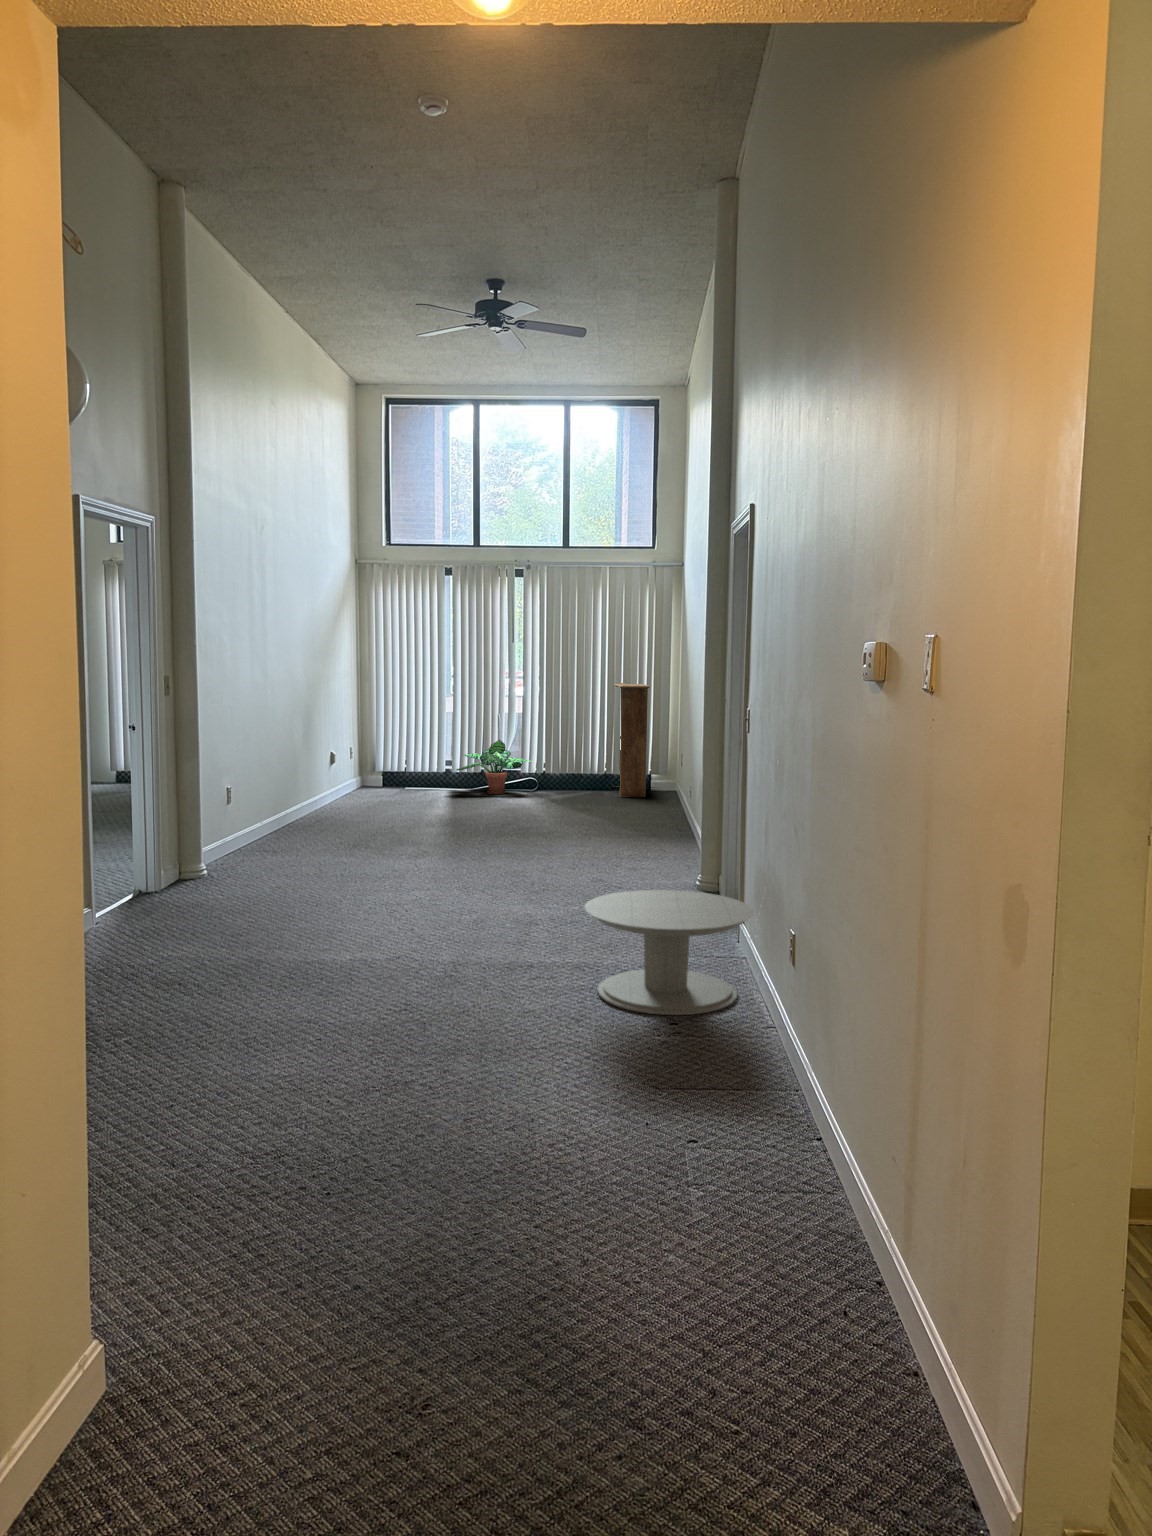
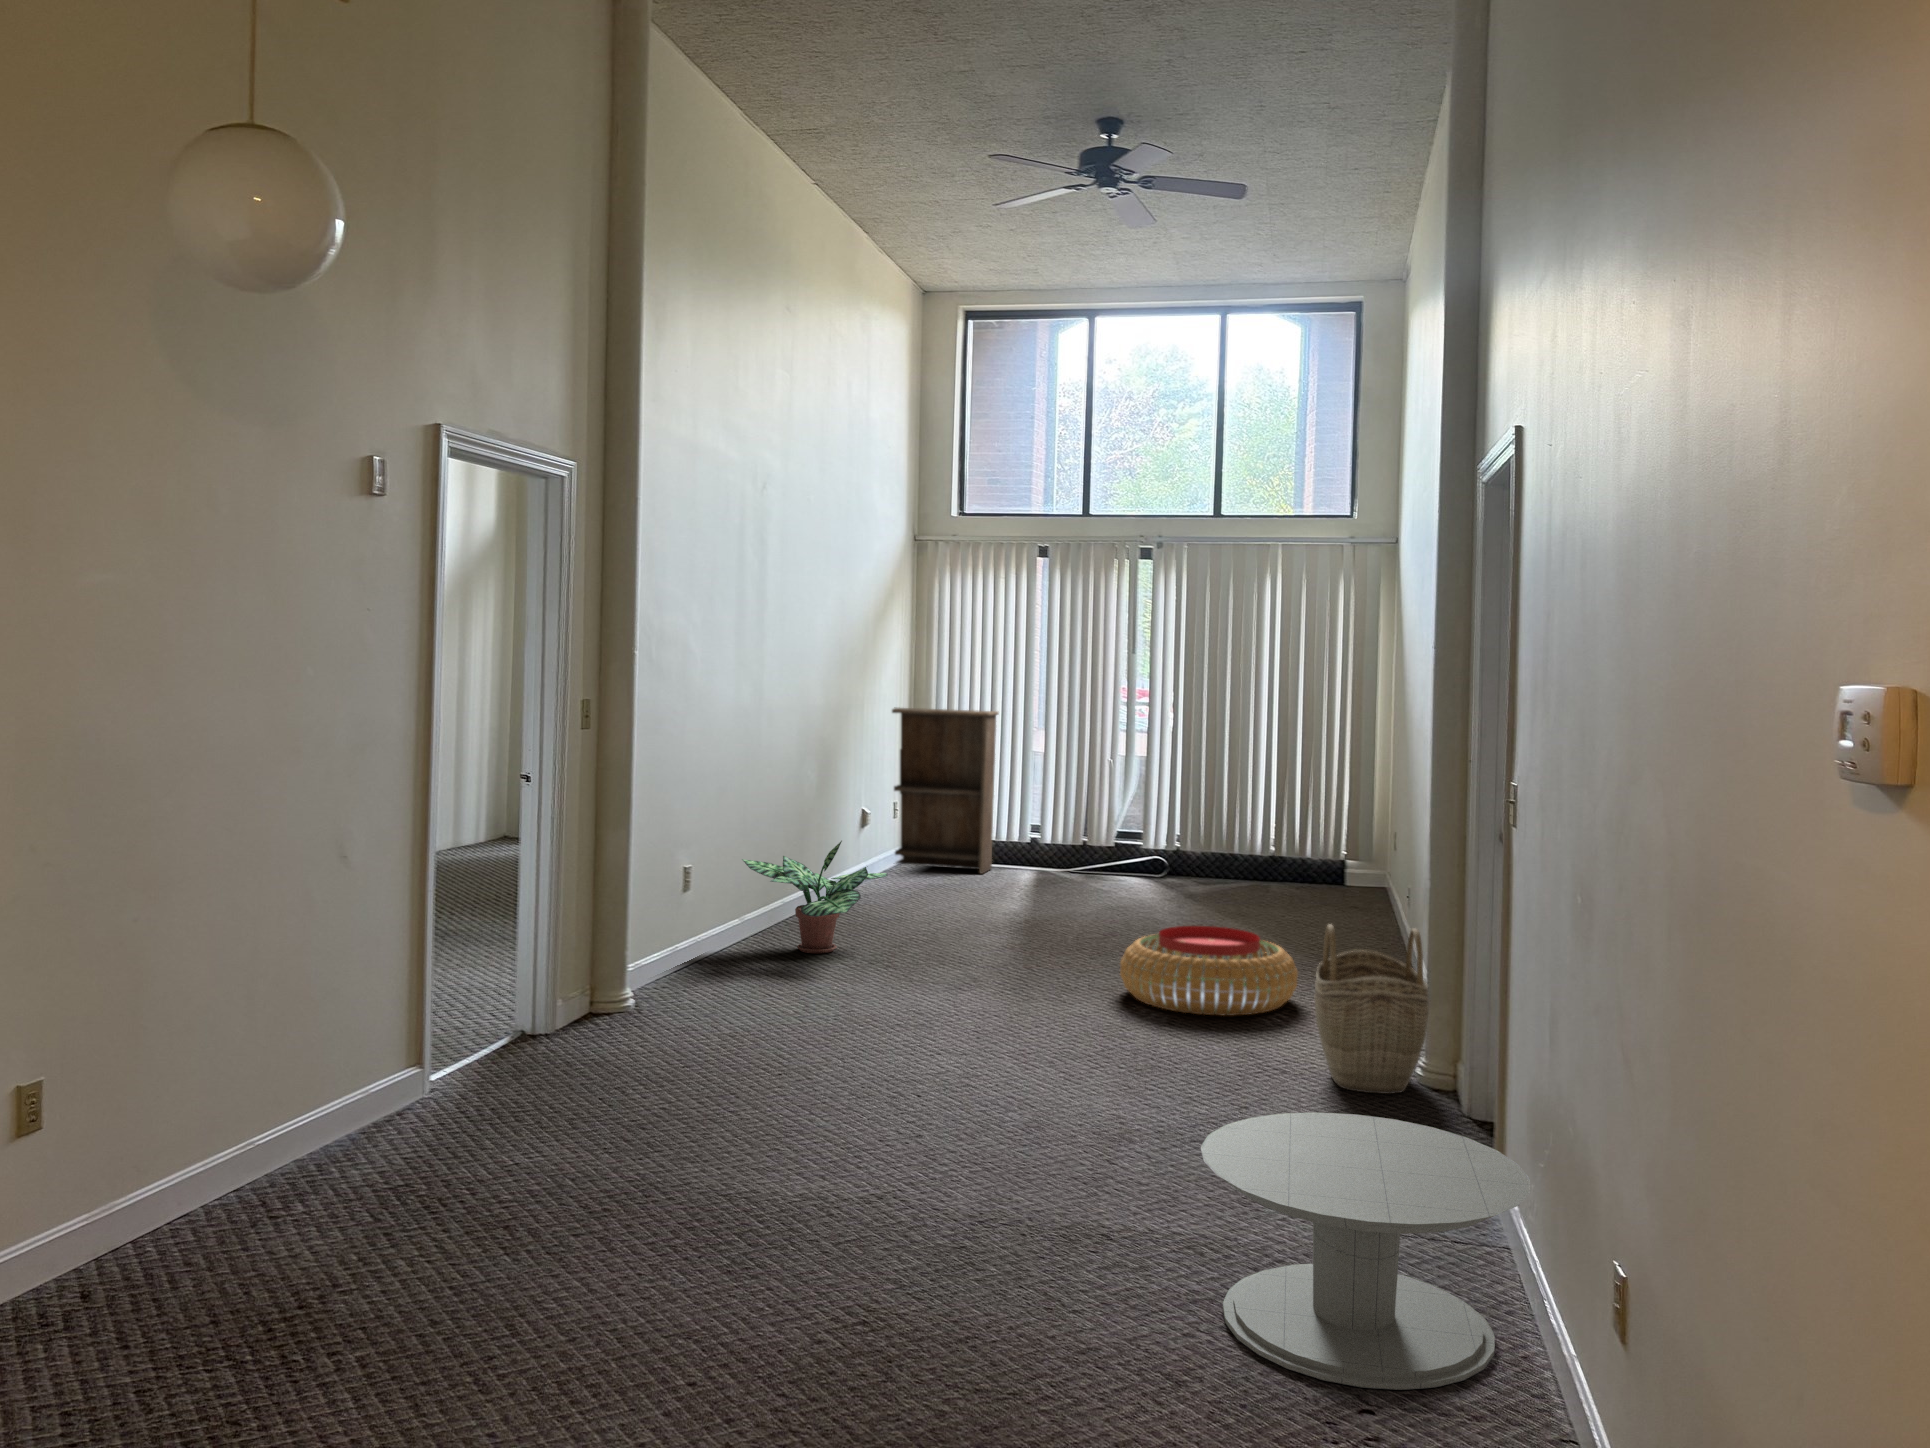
bookshelf: present [613,683,650,797] -> present [892,708,999,874]
potted plant: present [456,740,529,794] -> present [742,841,888,953]
woven basket: none [639,800,704,896] -> present [1315,924,1429,1094]
pouf: none [518,812,627,863] -> present [1120,926,1298,1016]

